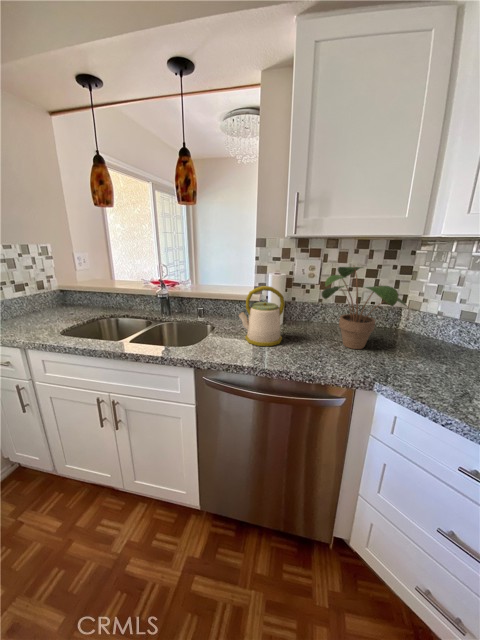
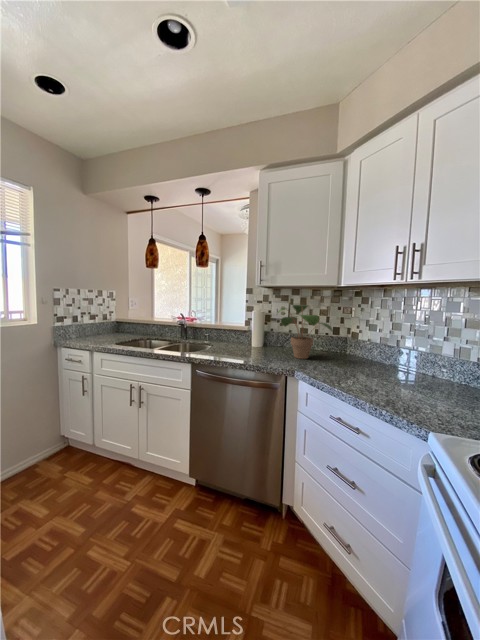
kettle: present [239,286,285,346] -> none [225,316,255,355]

